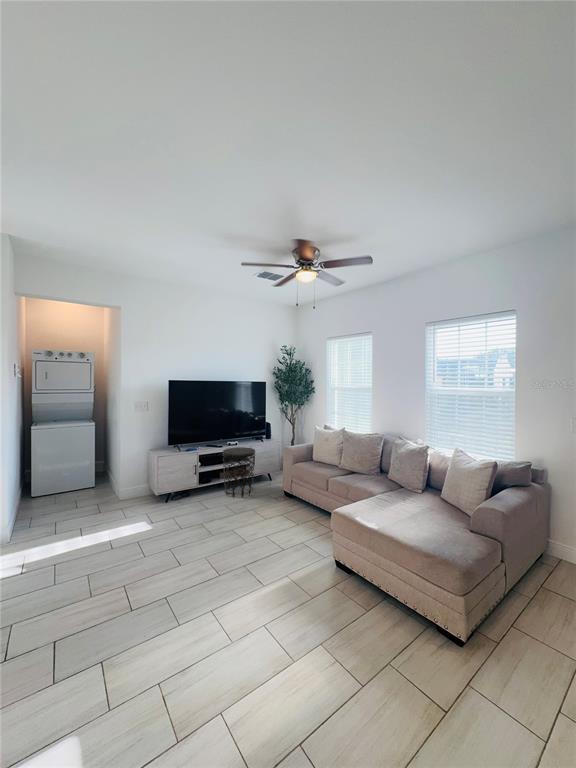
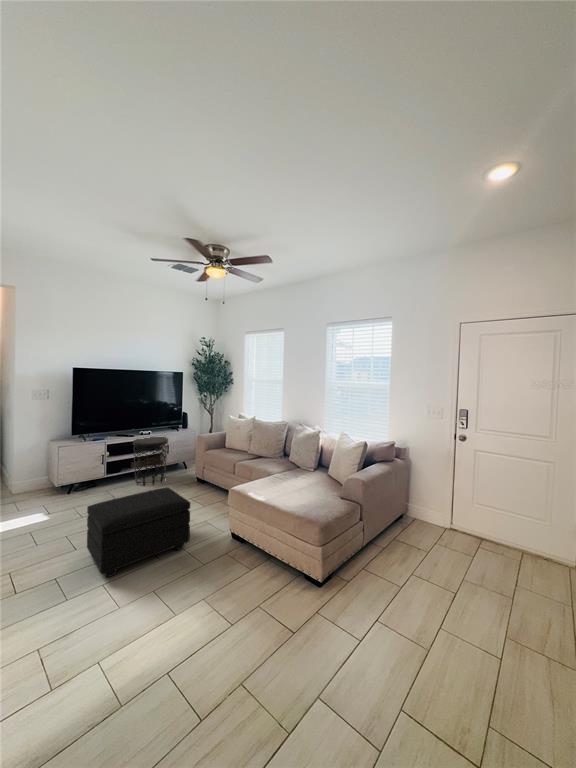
footstool: none [190,504,292,601] -> present [87,487,190,577]

